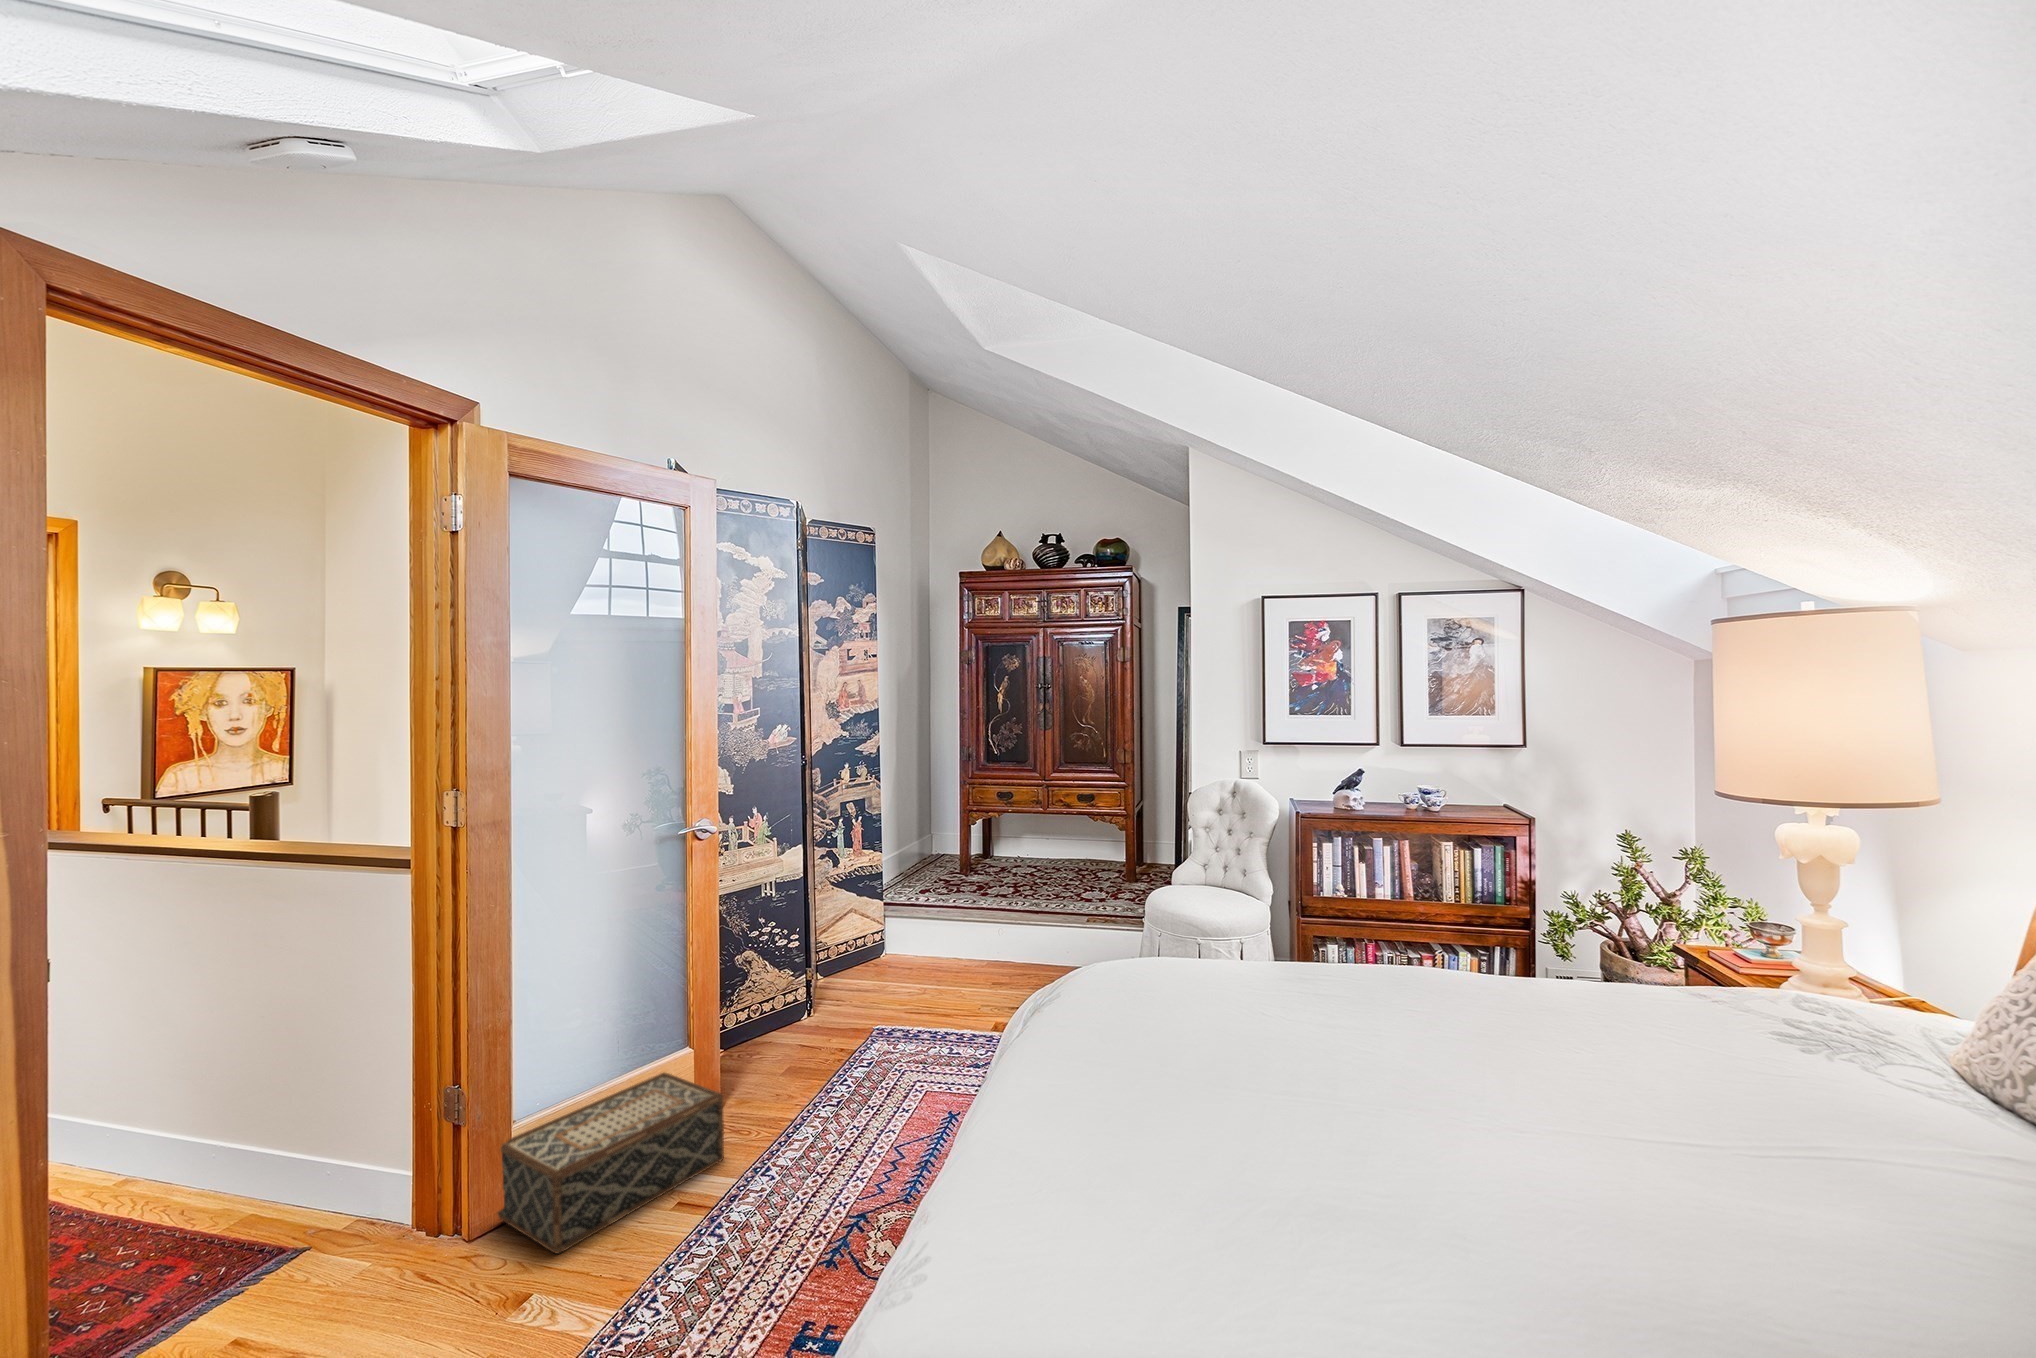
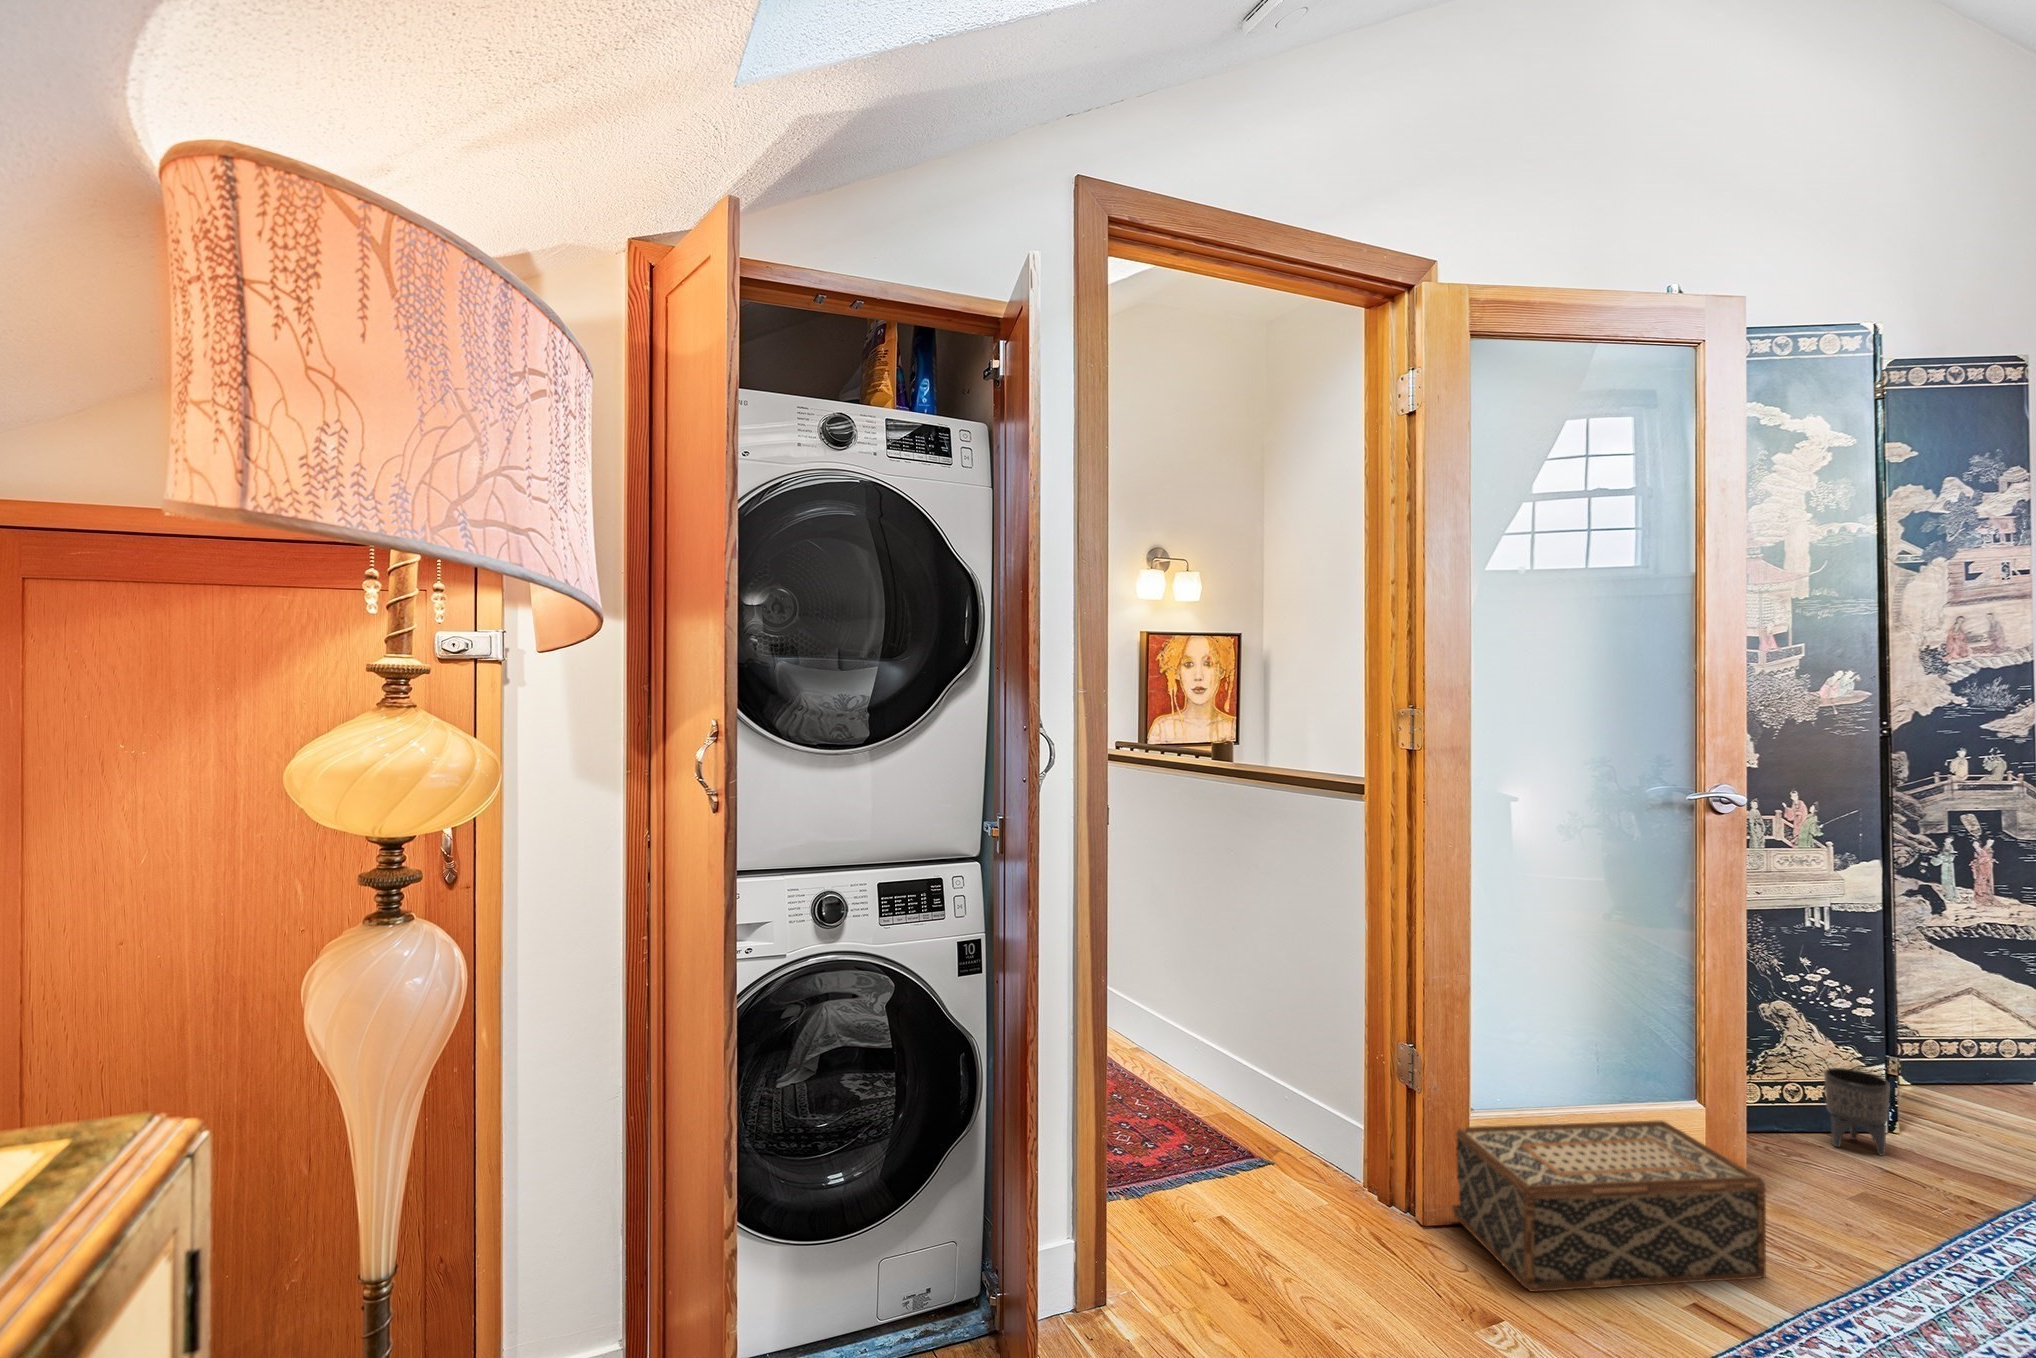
planter: none [771,987,805,1042] -> present [1824,1068,1890,1156]

